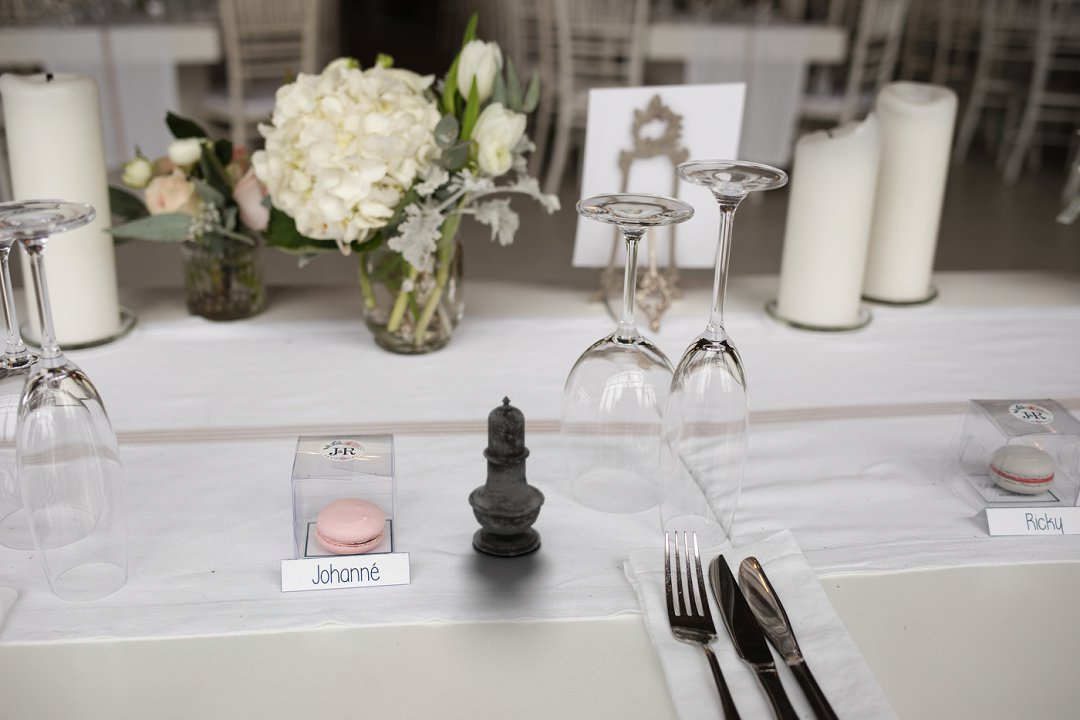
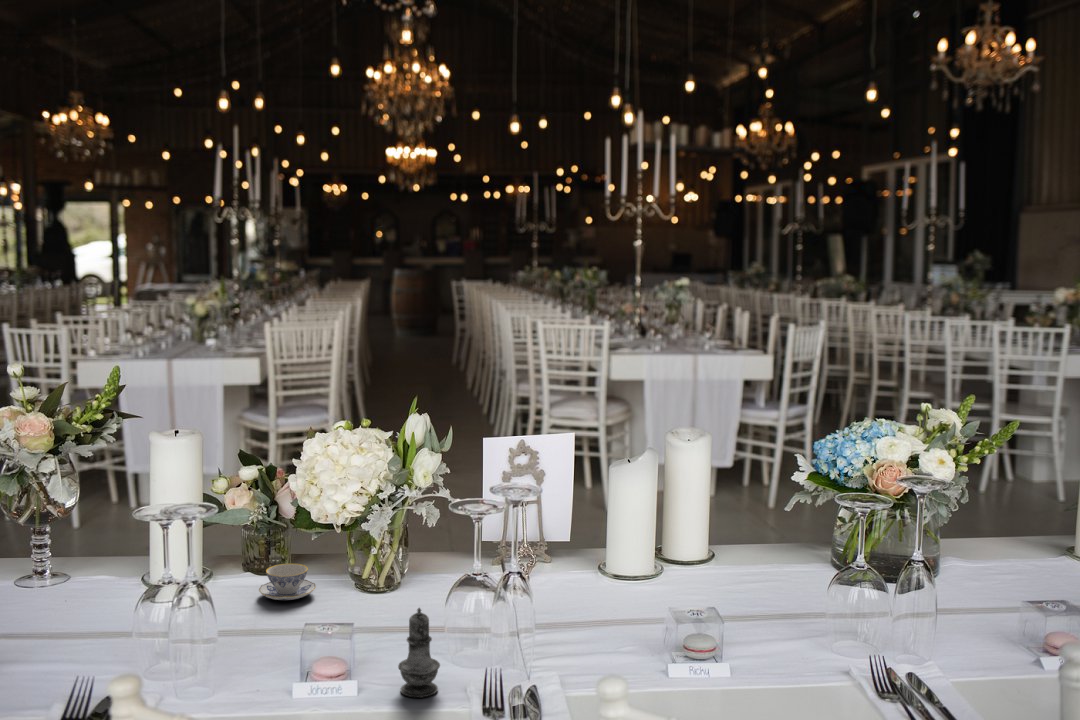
teacup: none [214,306,310,368] -> present [259,563,316,600]

